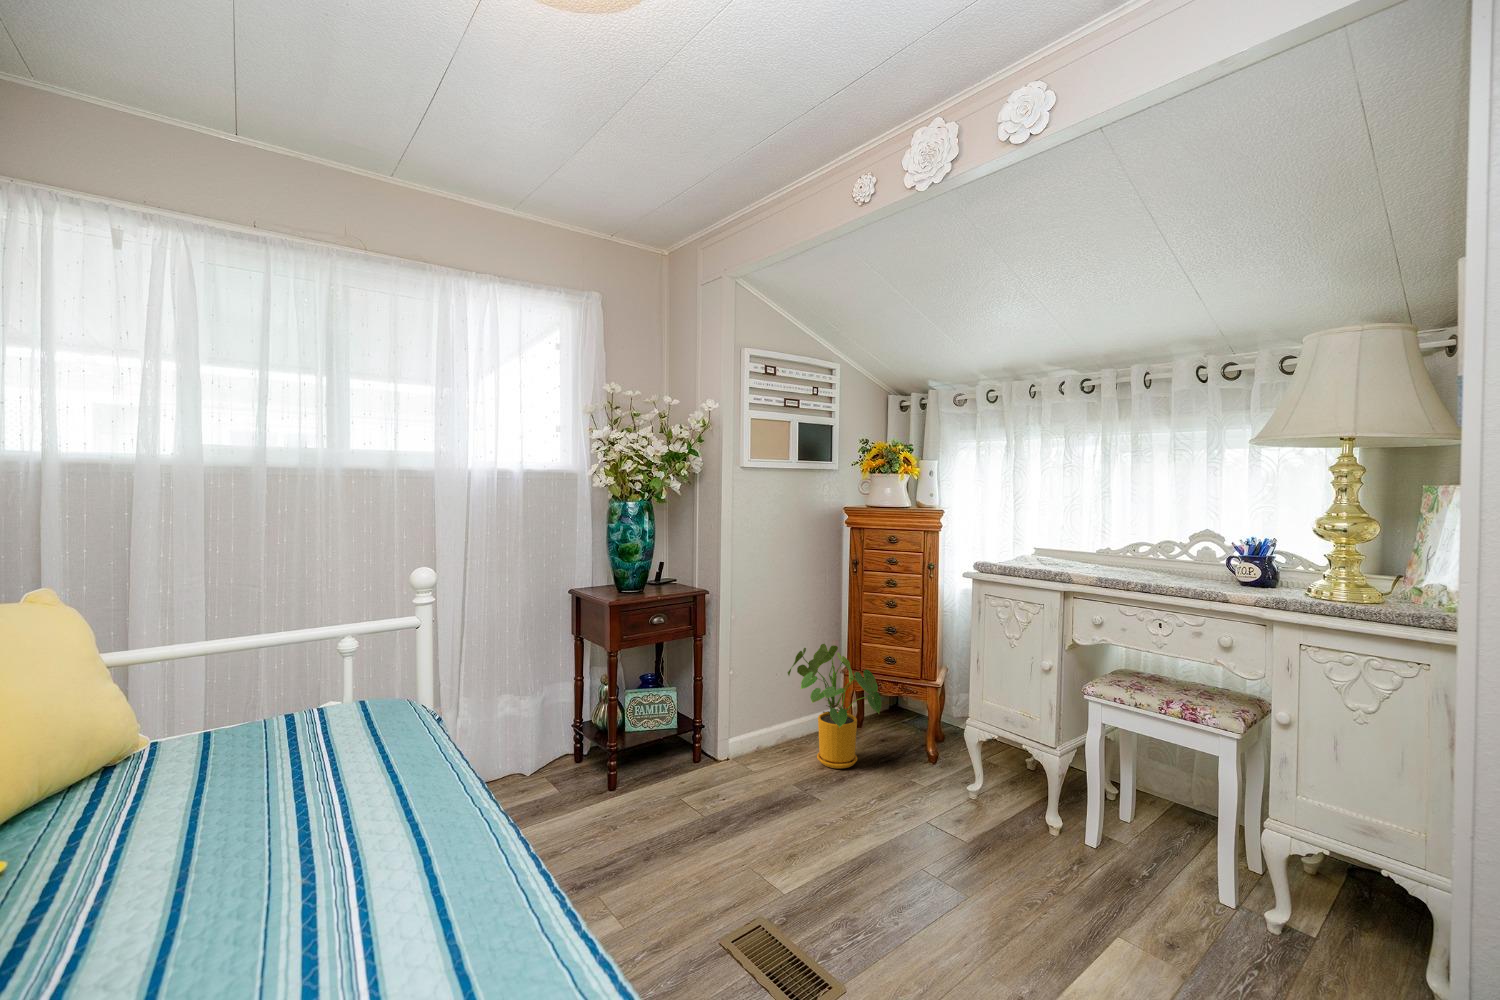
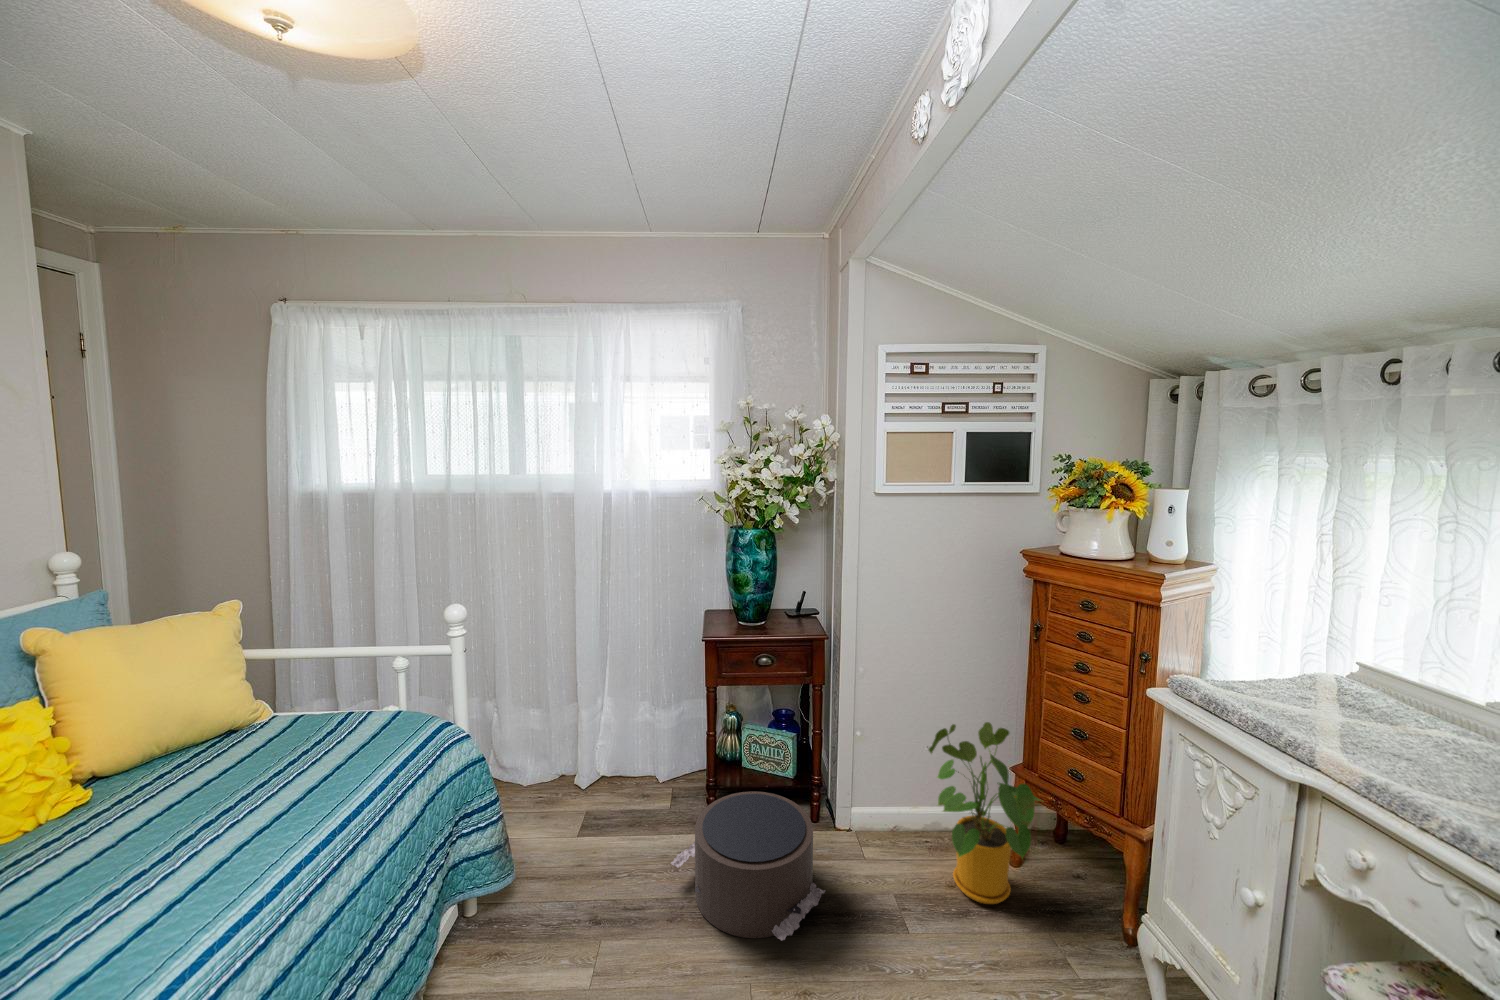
pouf: none [613,733,750,838] -> present [671,791,825,941]

